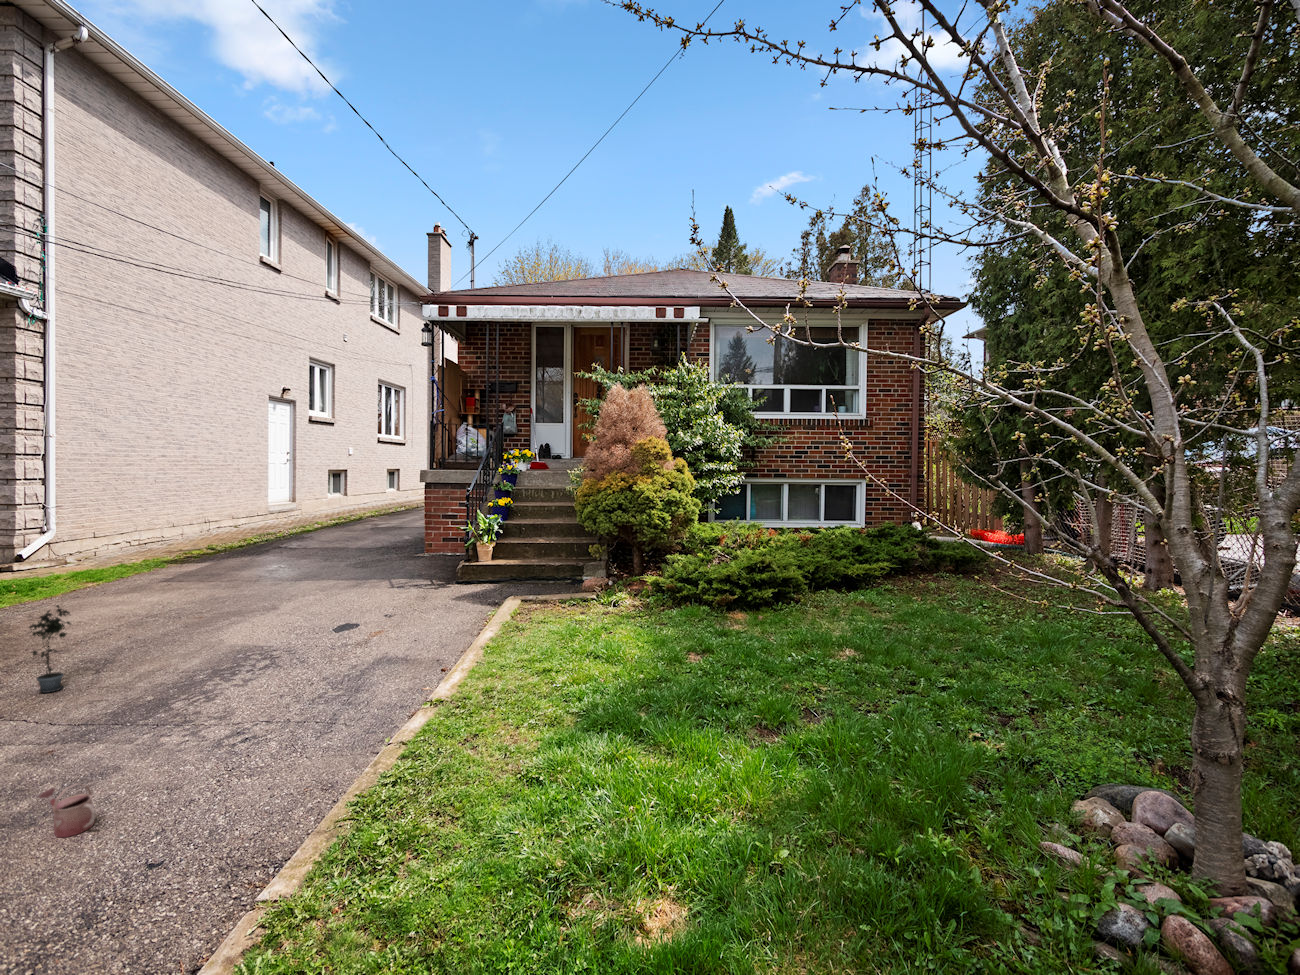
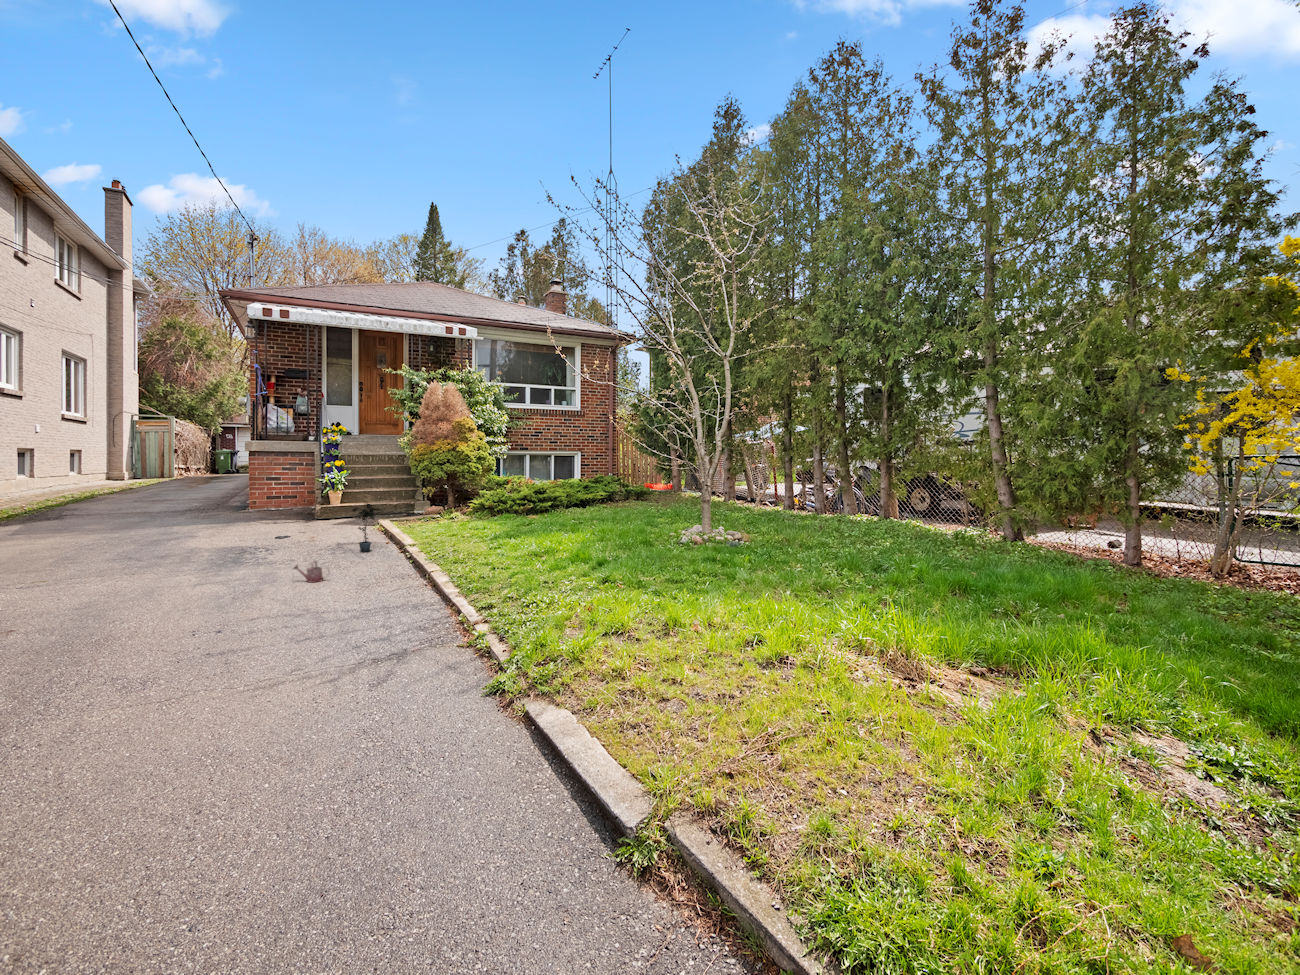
potted plant: present [29,605,71,693] -> present [352,504,382,552]

